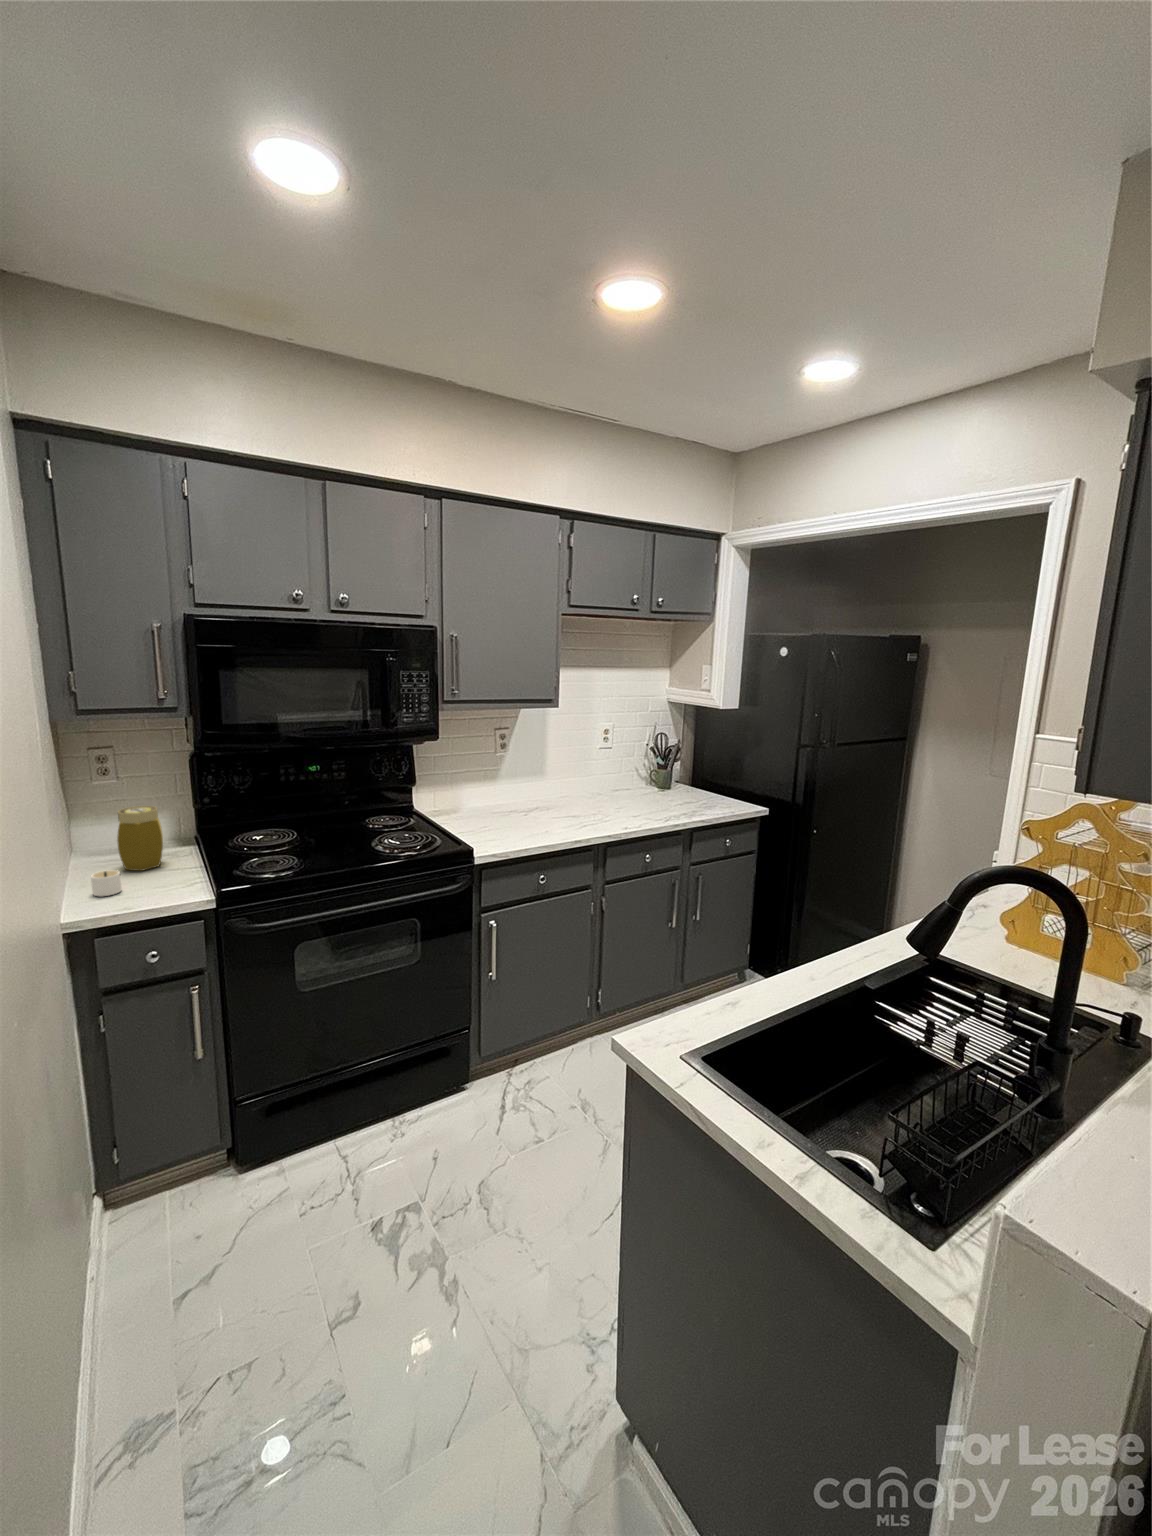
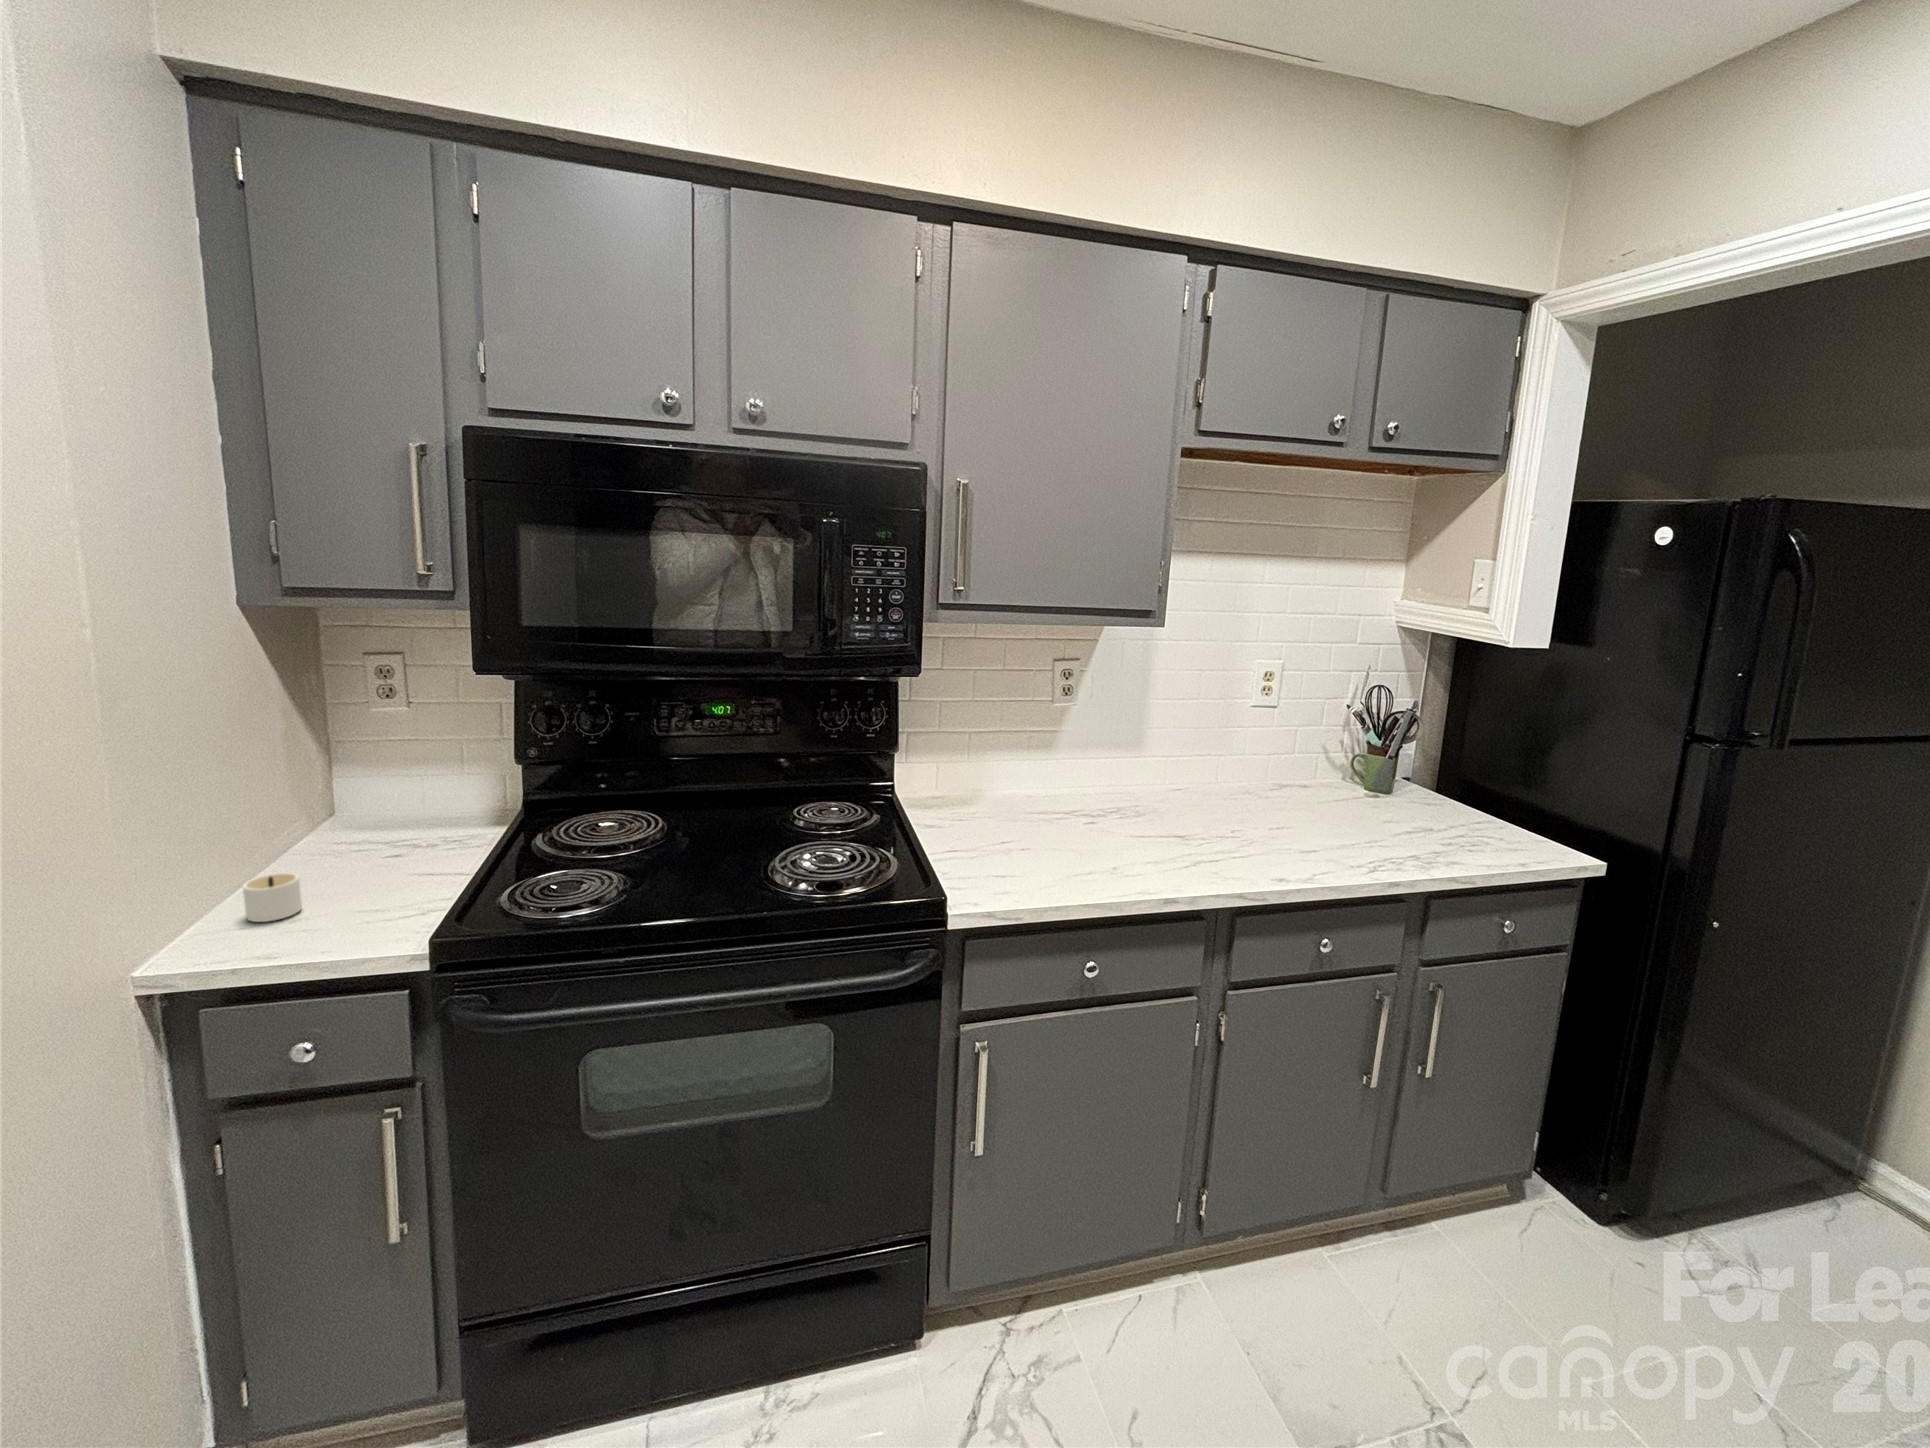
jar: present [117,806,163,871] -> none [346,757,436,871]

